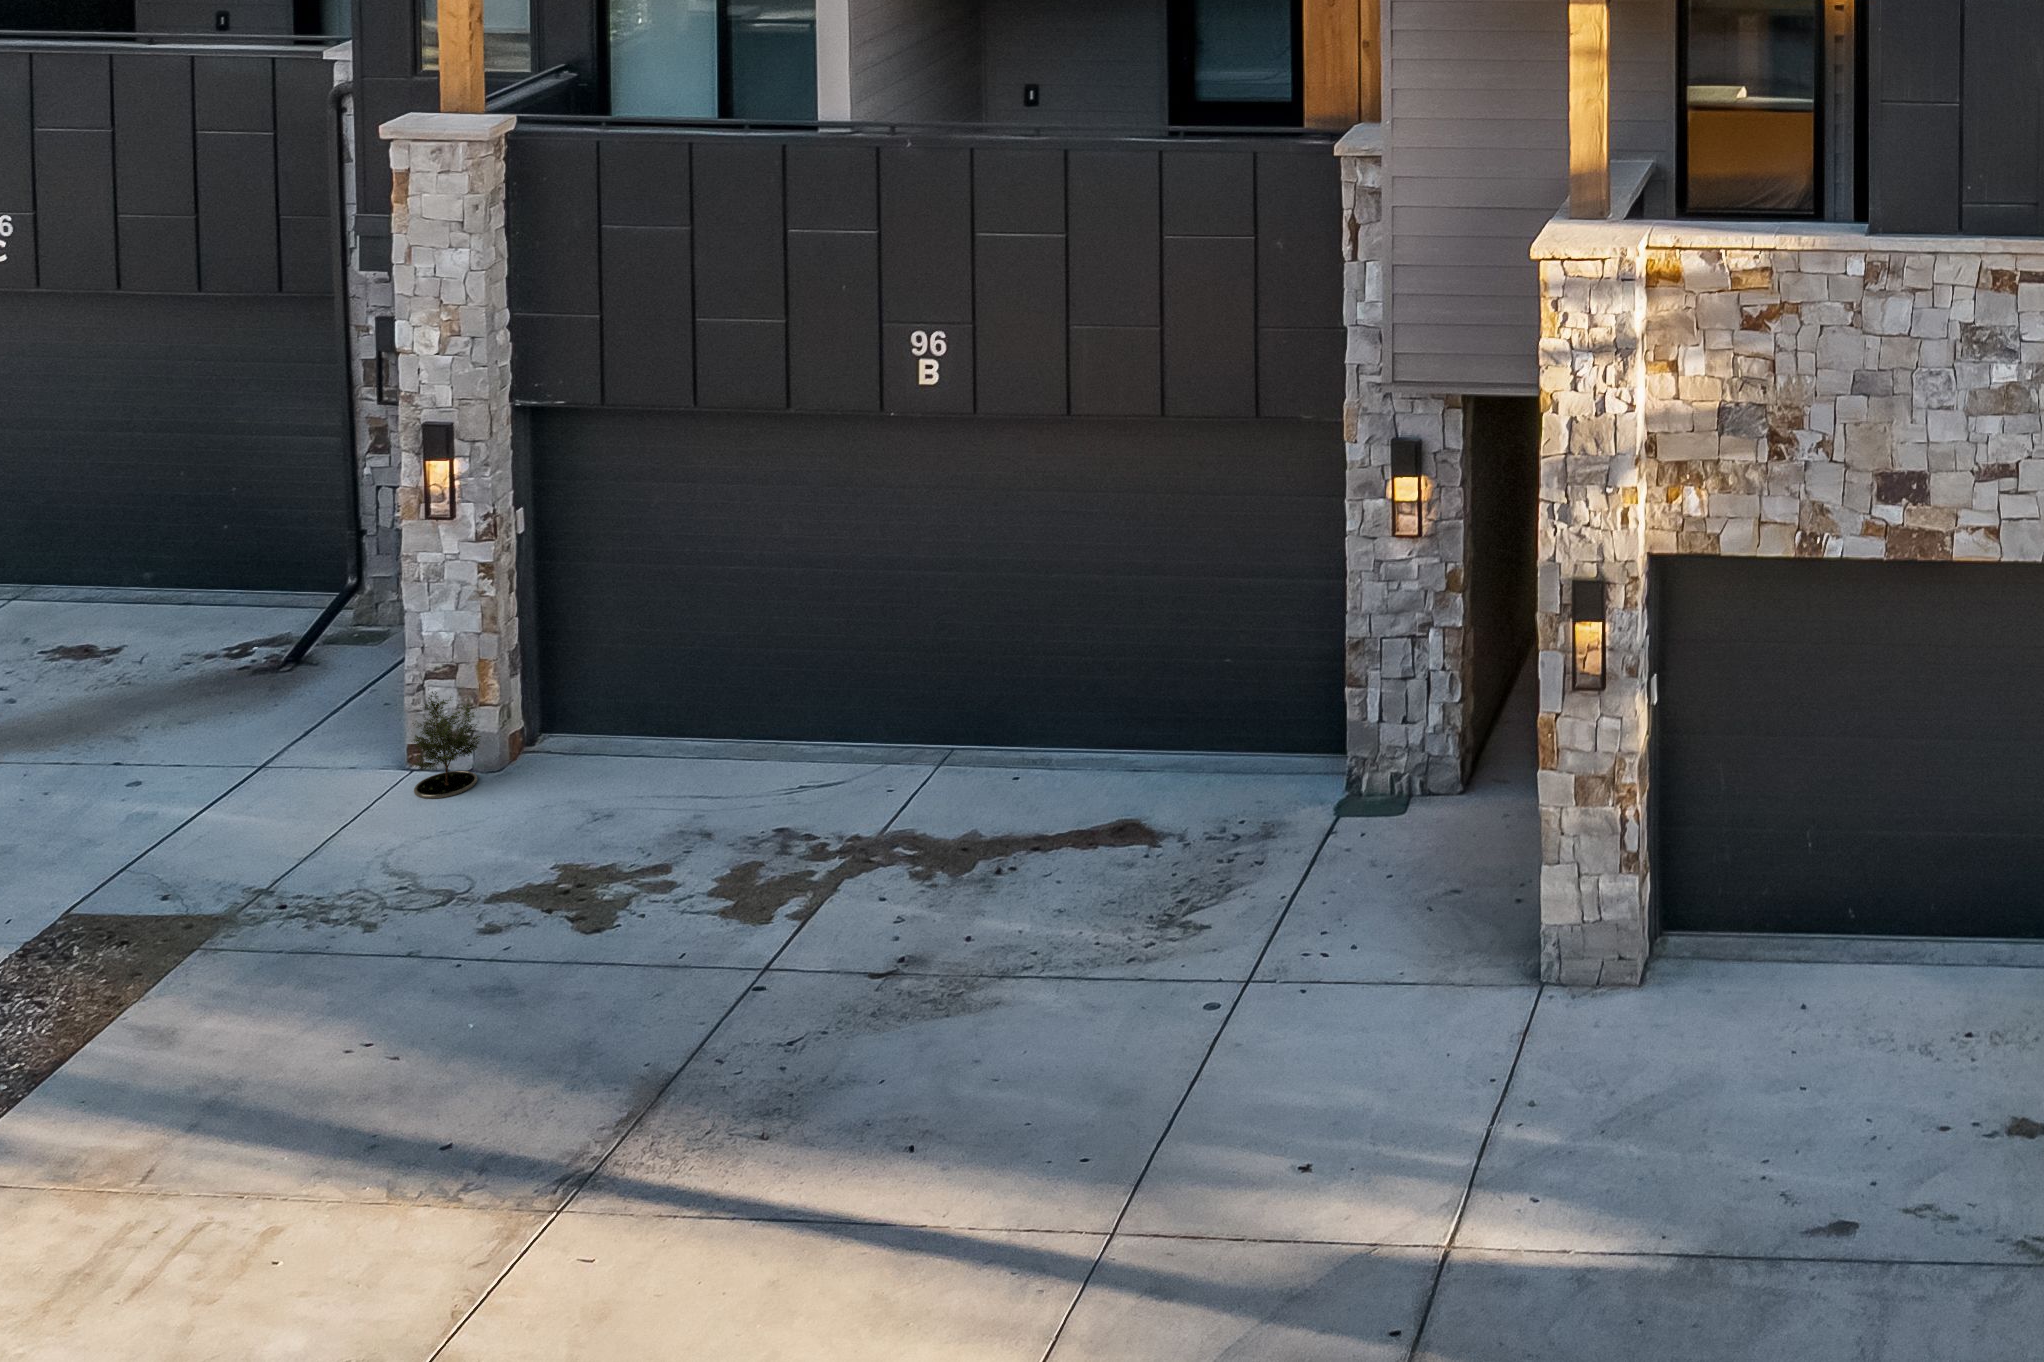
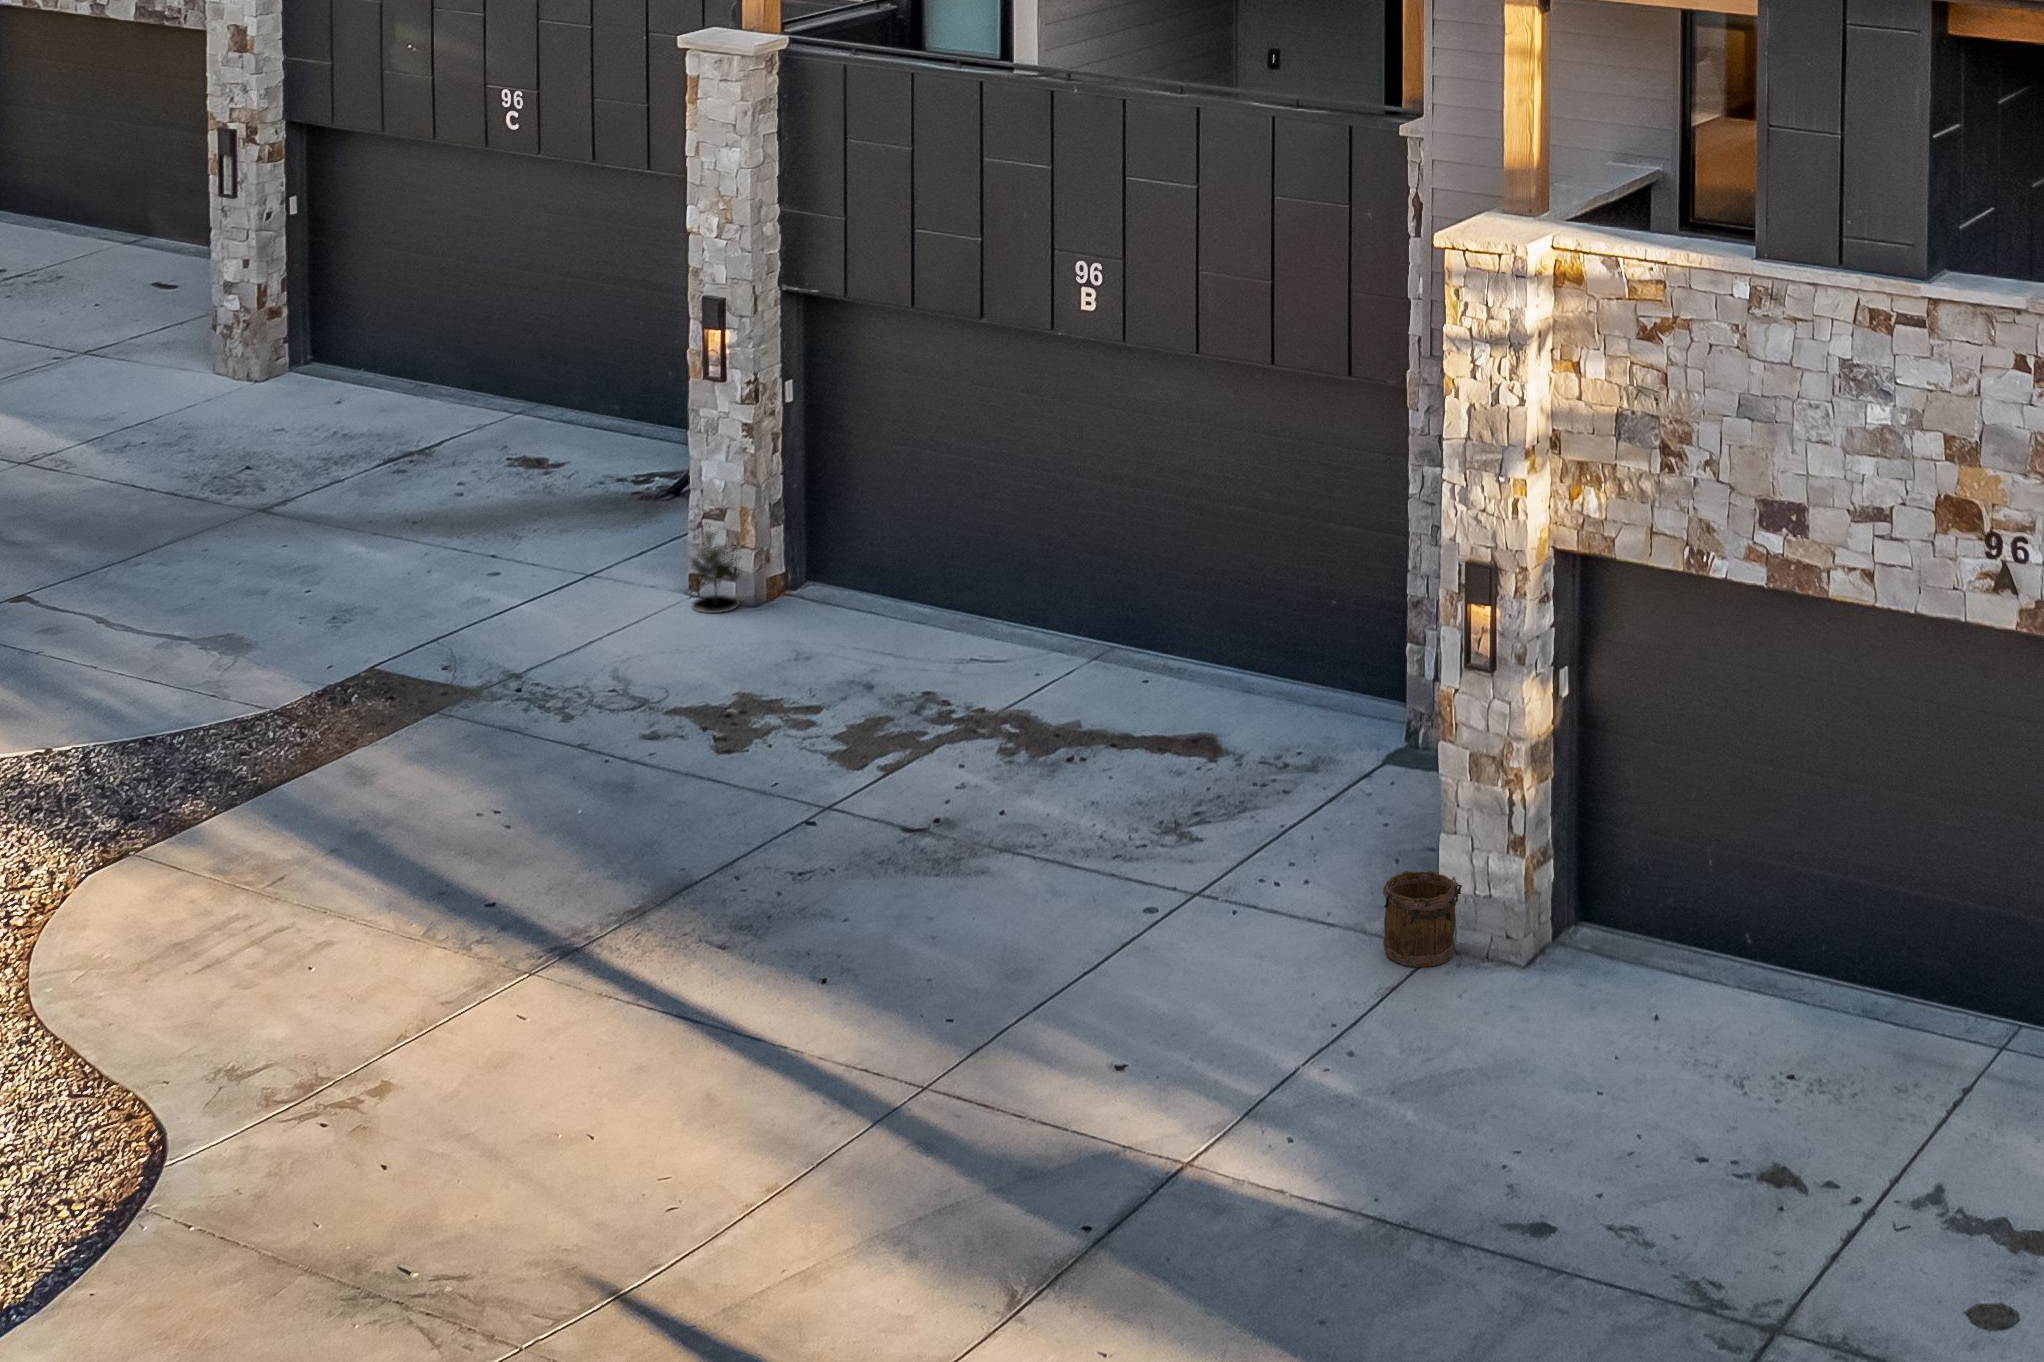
bucket: none [1489,916,1572,1023] -> present [1383,871,1462,967]

